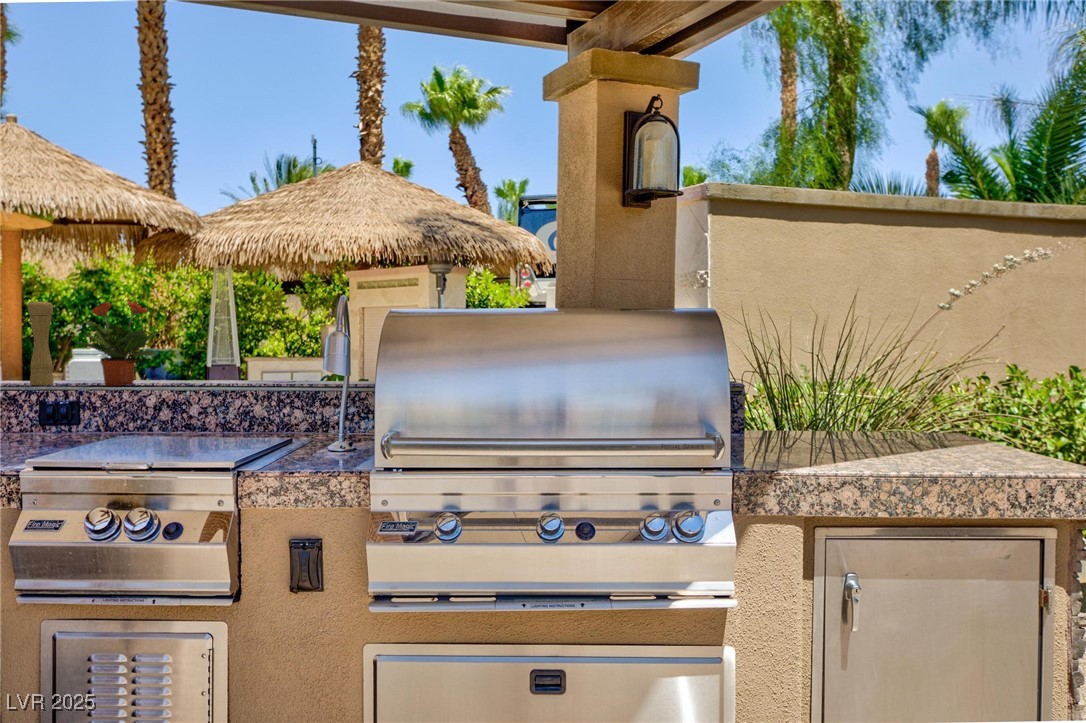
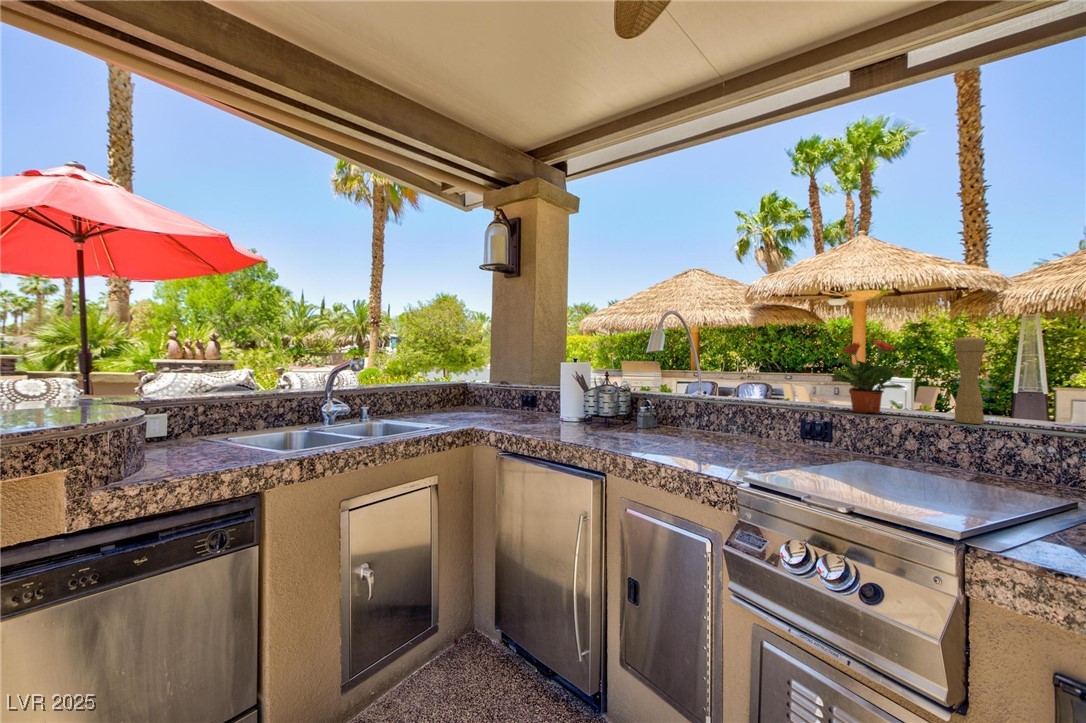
pepper mill: present [28,300,53,385] -> present [954,336,985,424]

